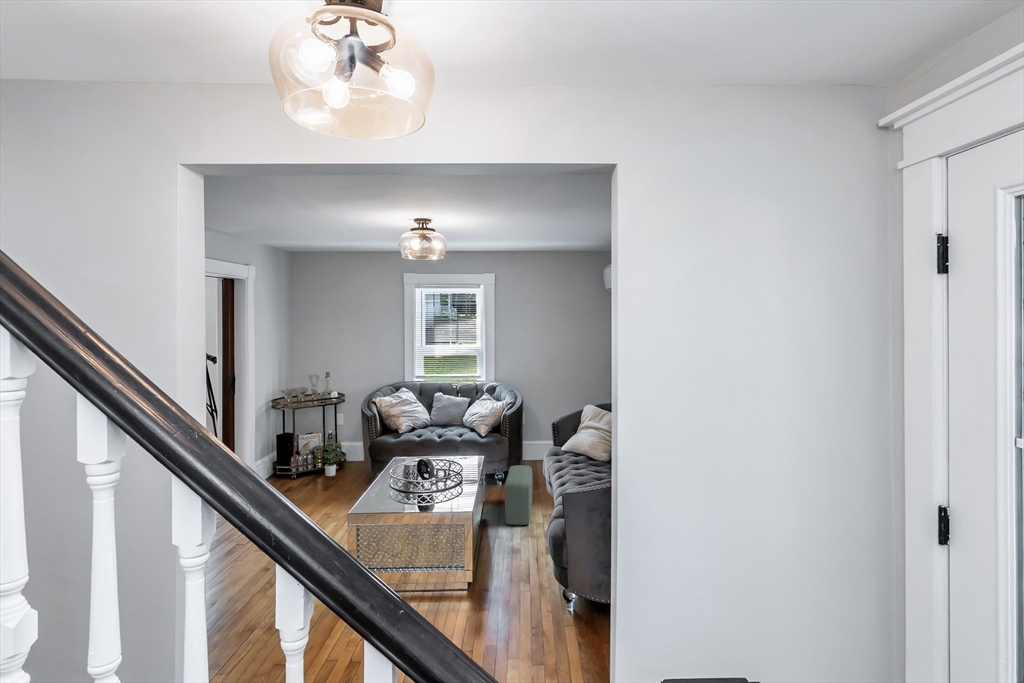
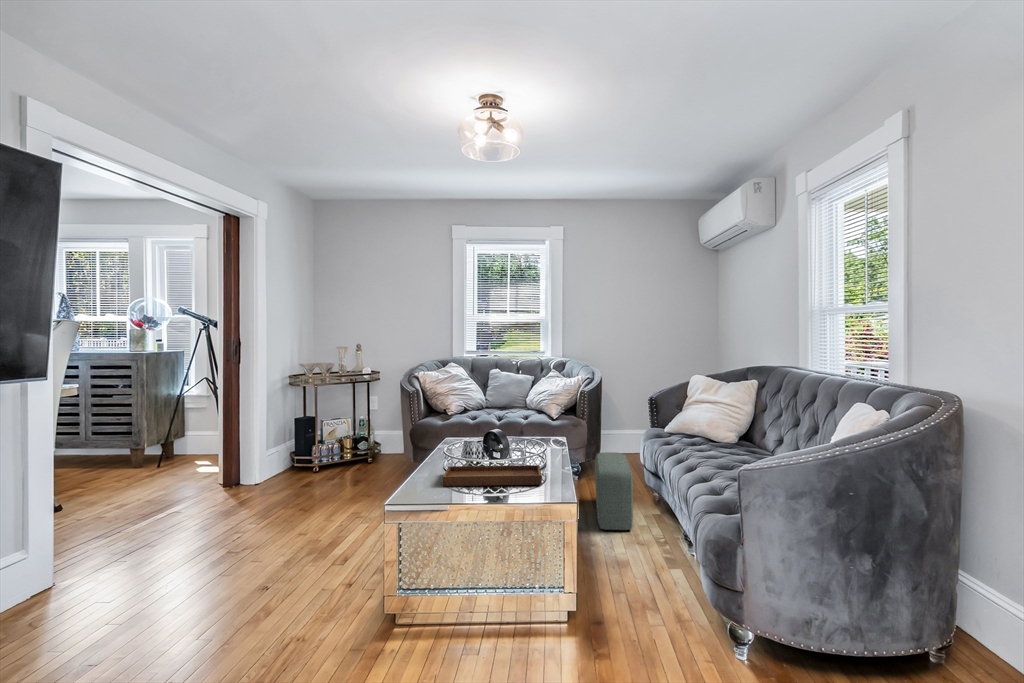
potted plant: present [312,440,344,476] -> none [338,425,381,470]
tray: none [387,472,455,501] -> present [443,446,542,486]

